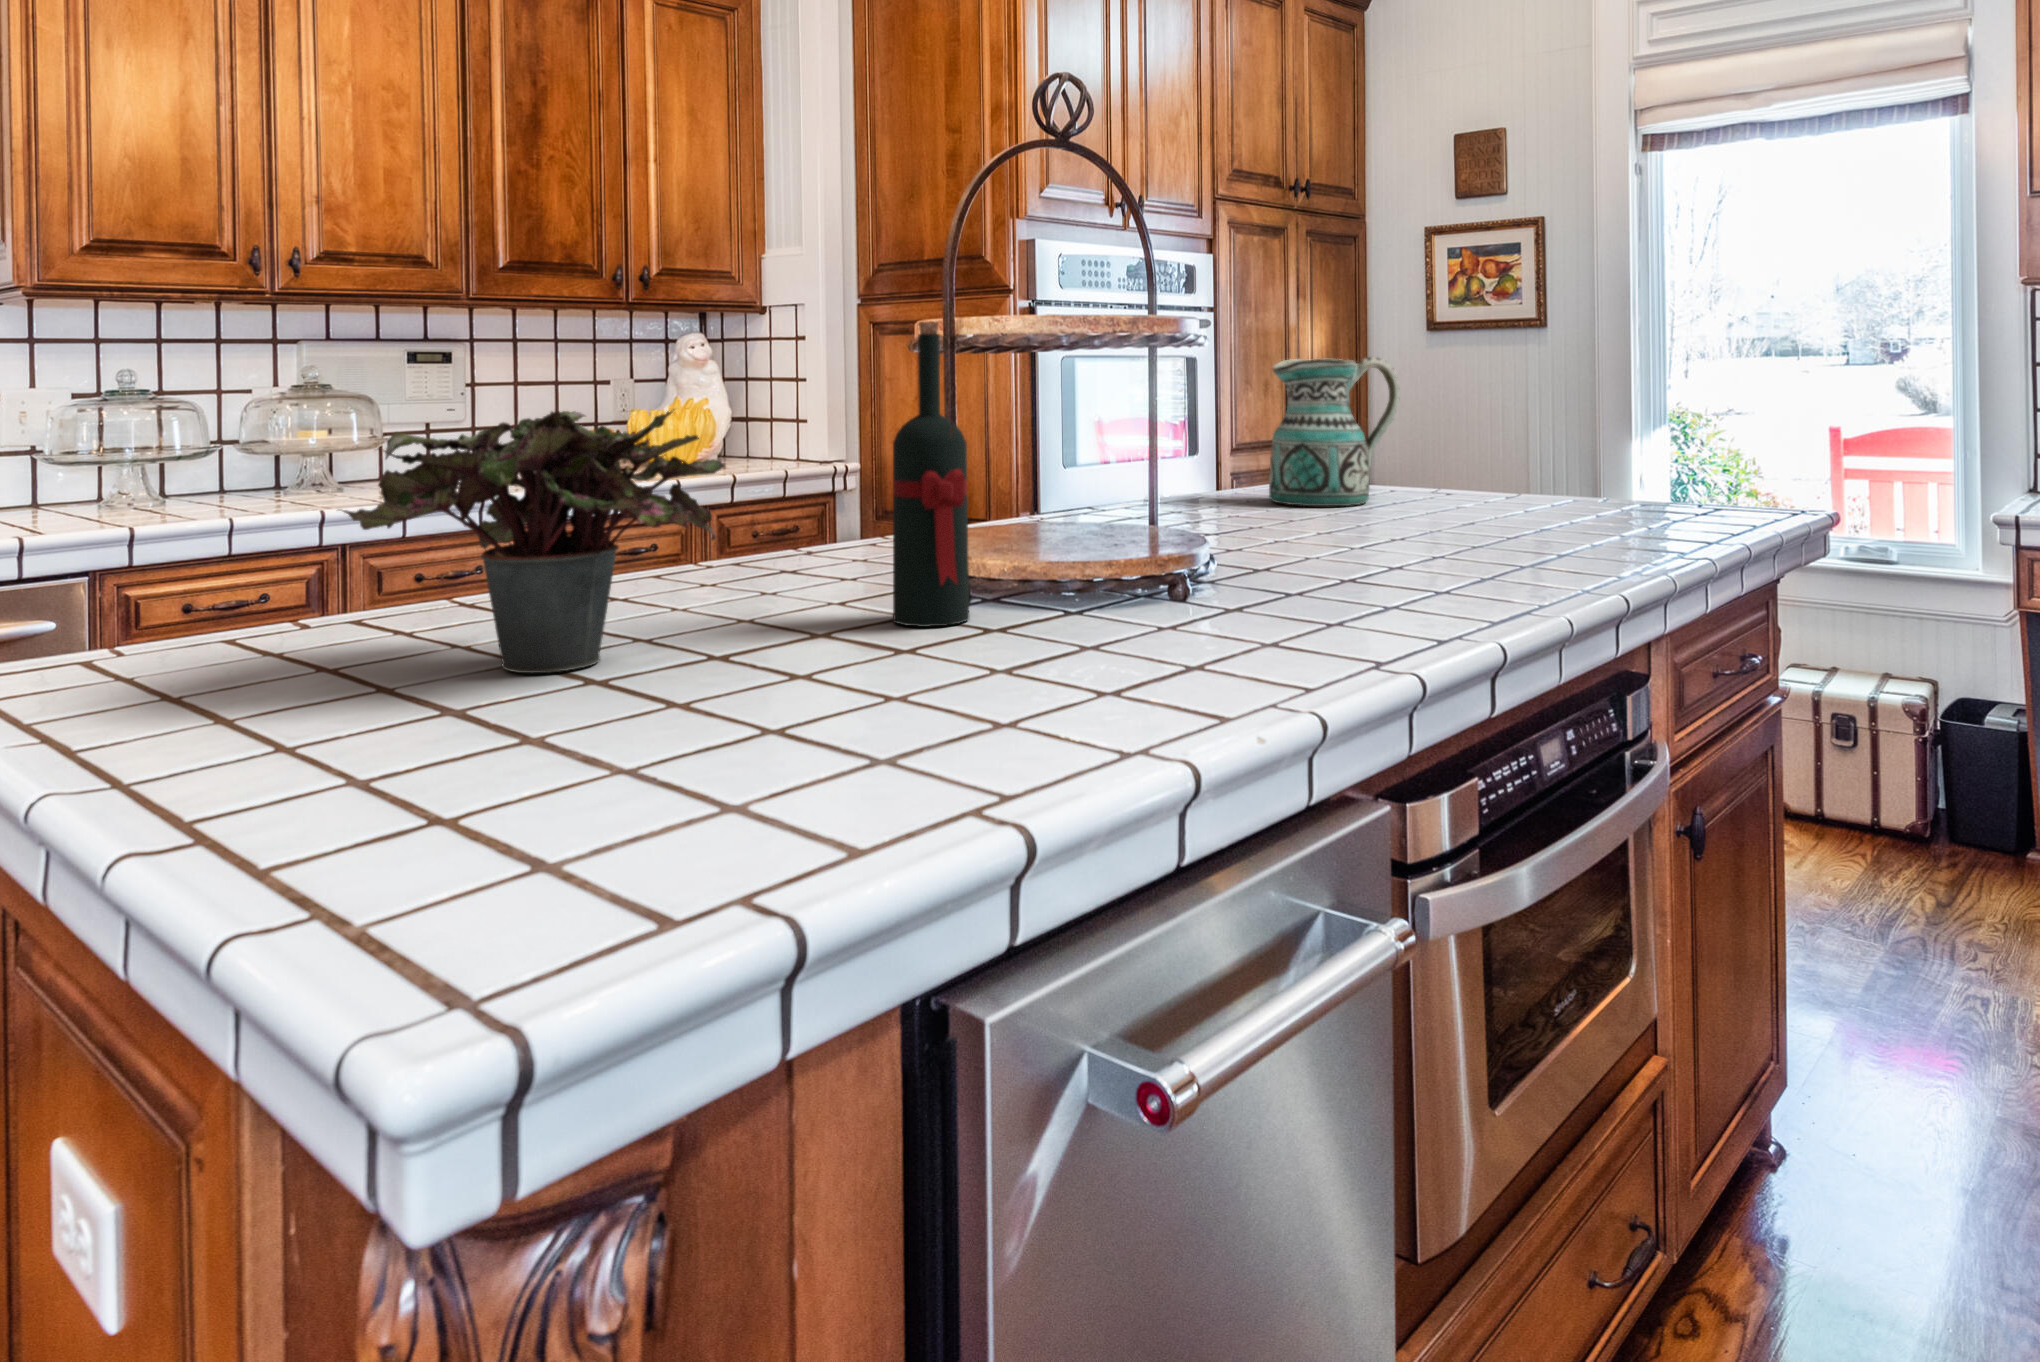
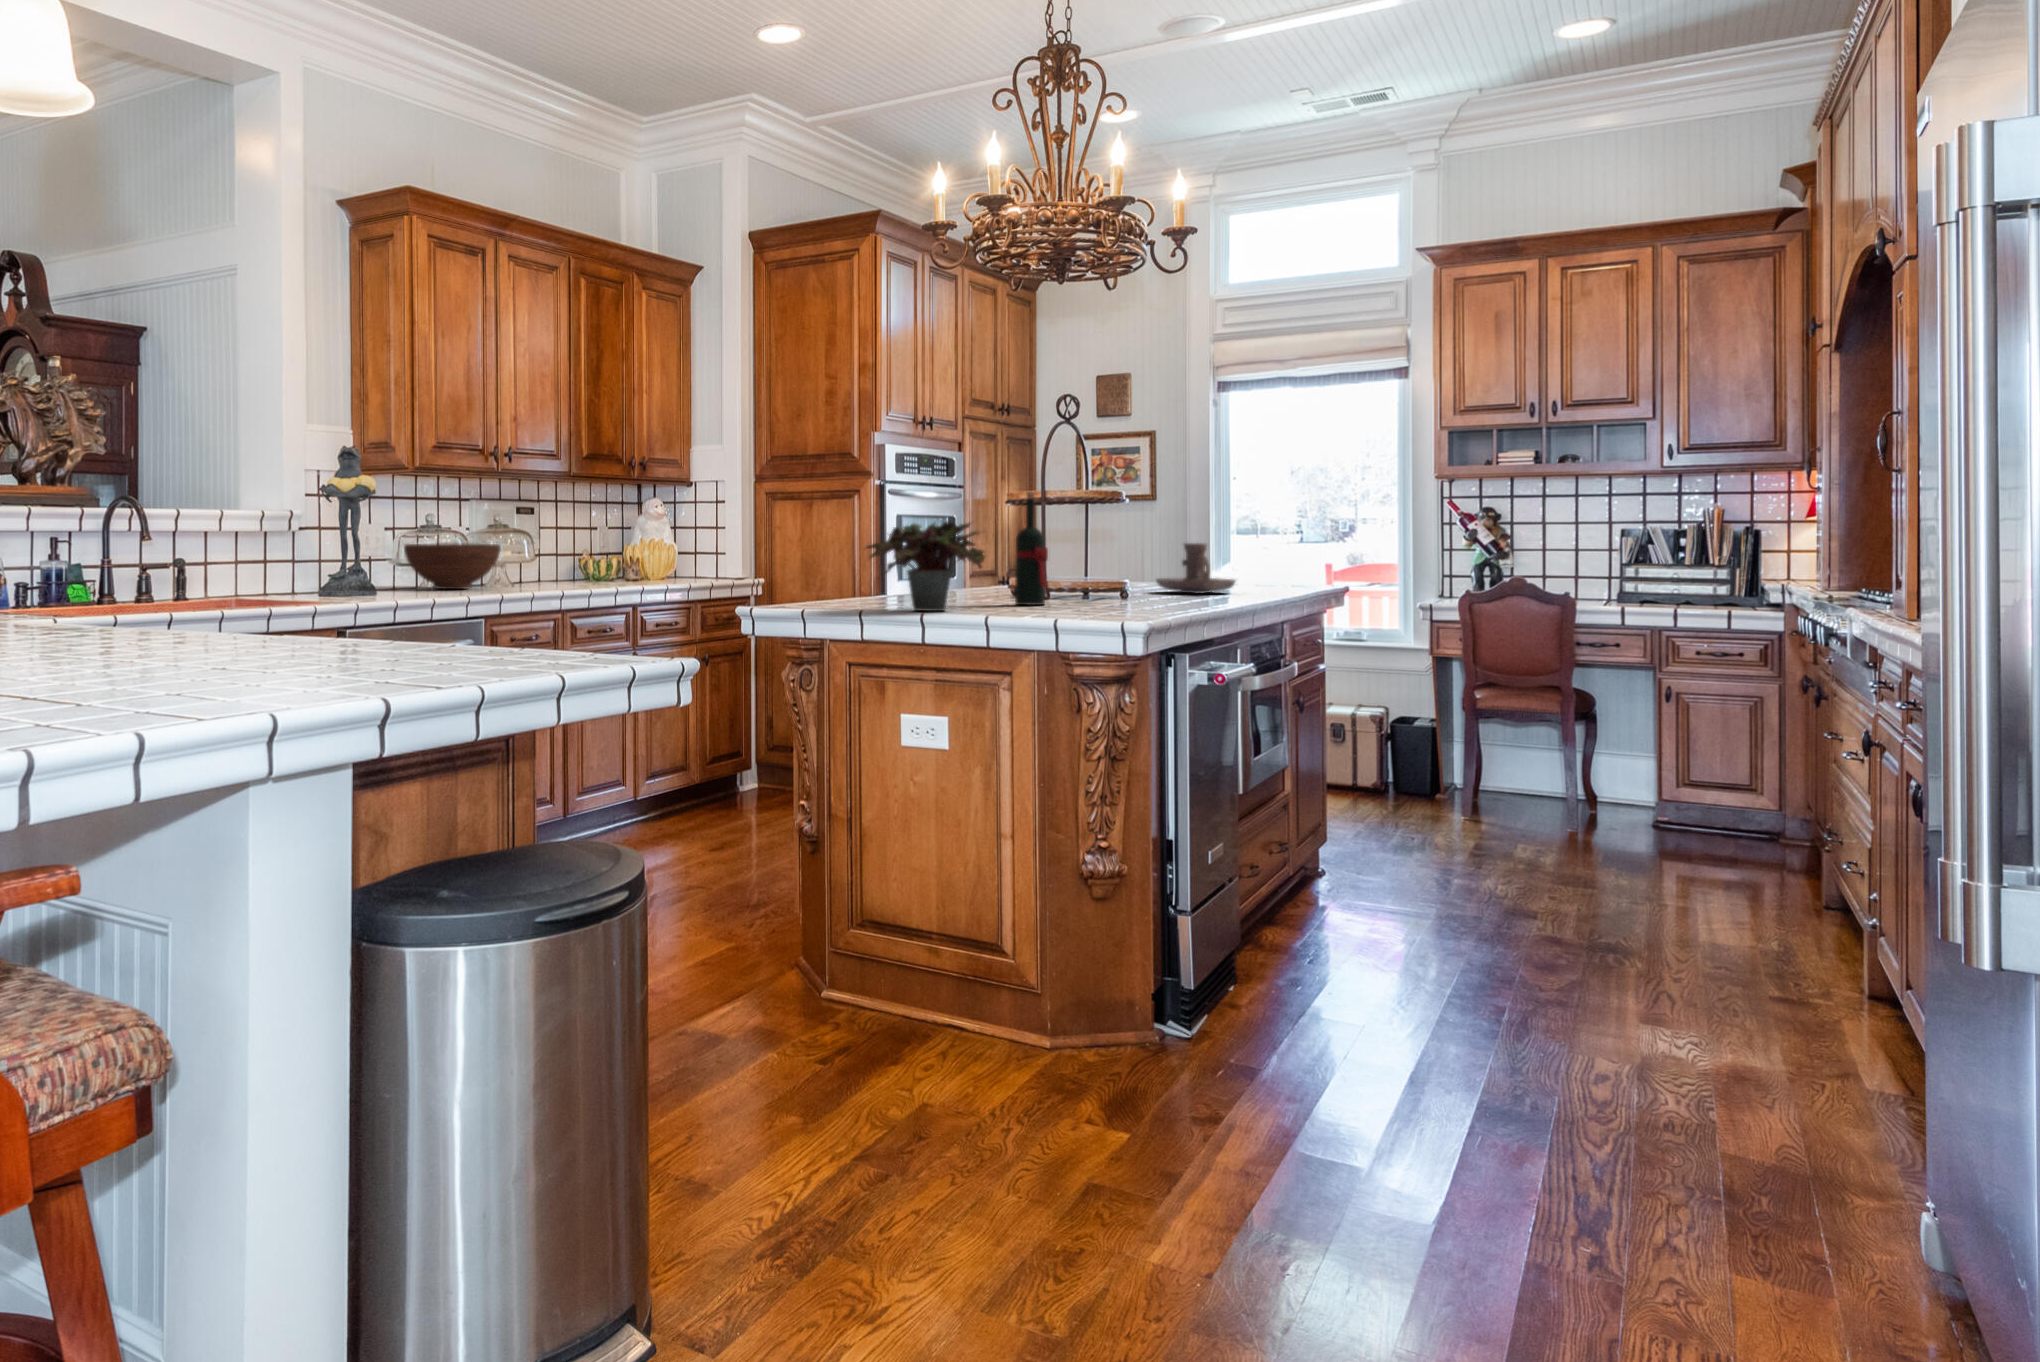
ceramic pitcher: present [1269,357,1400,506] -> none [1070,513,1134,585]
fruit bowl: none [73,419,276,505] -> present [404,544,501,589]
candle holder: none [1379,432,1557,548] -> present [1156,543,1235,593]

